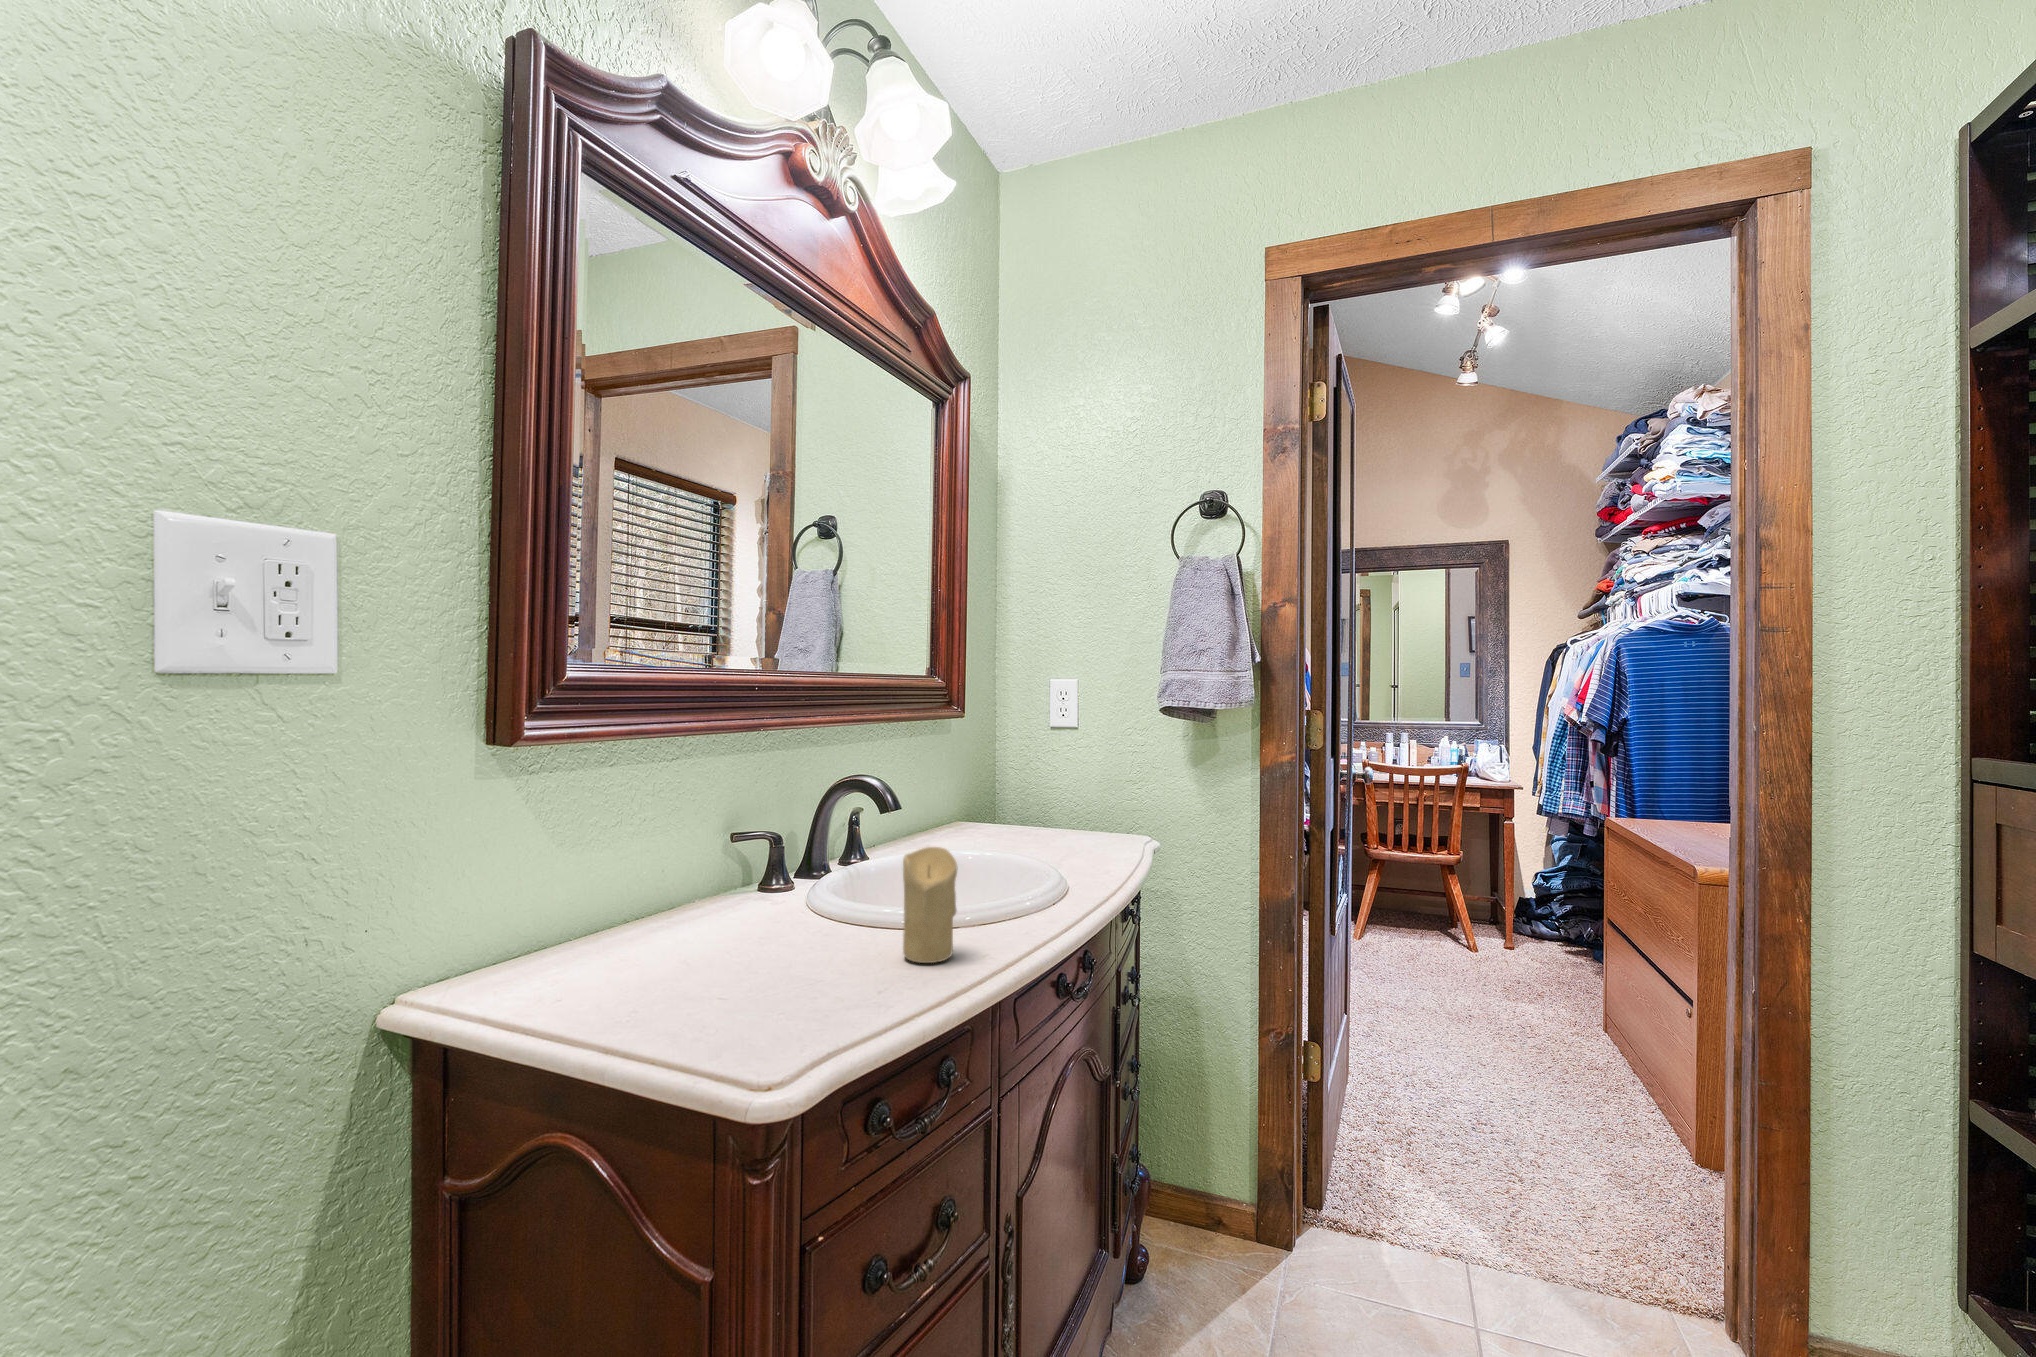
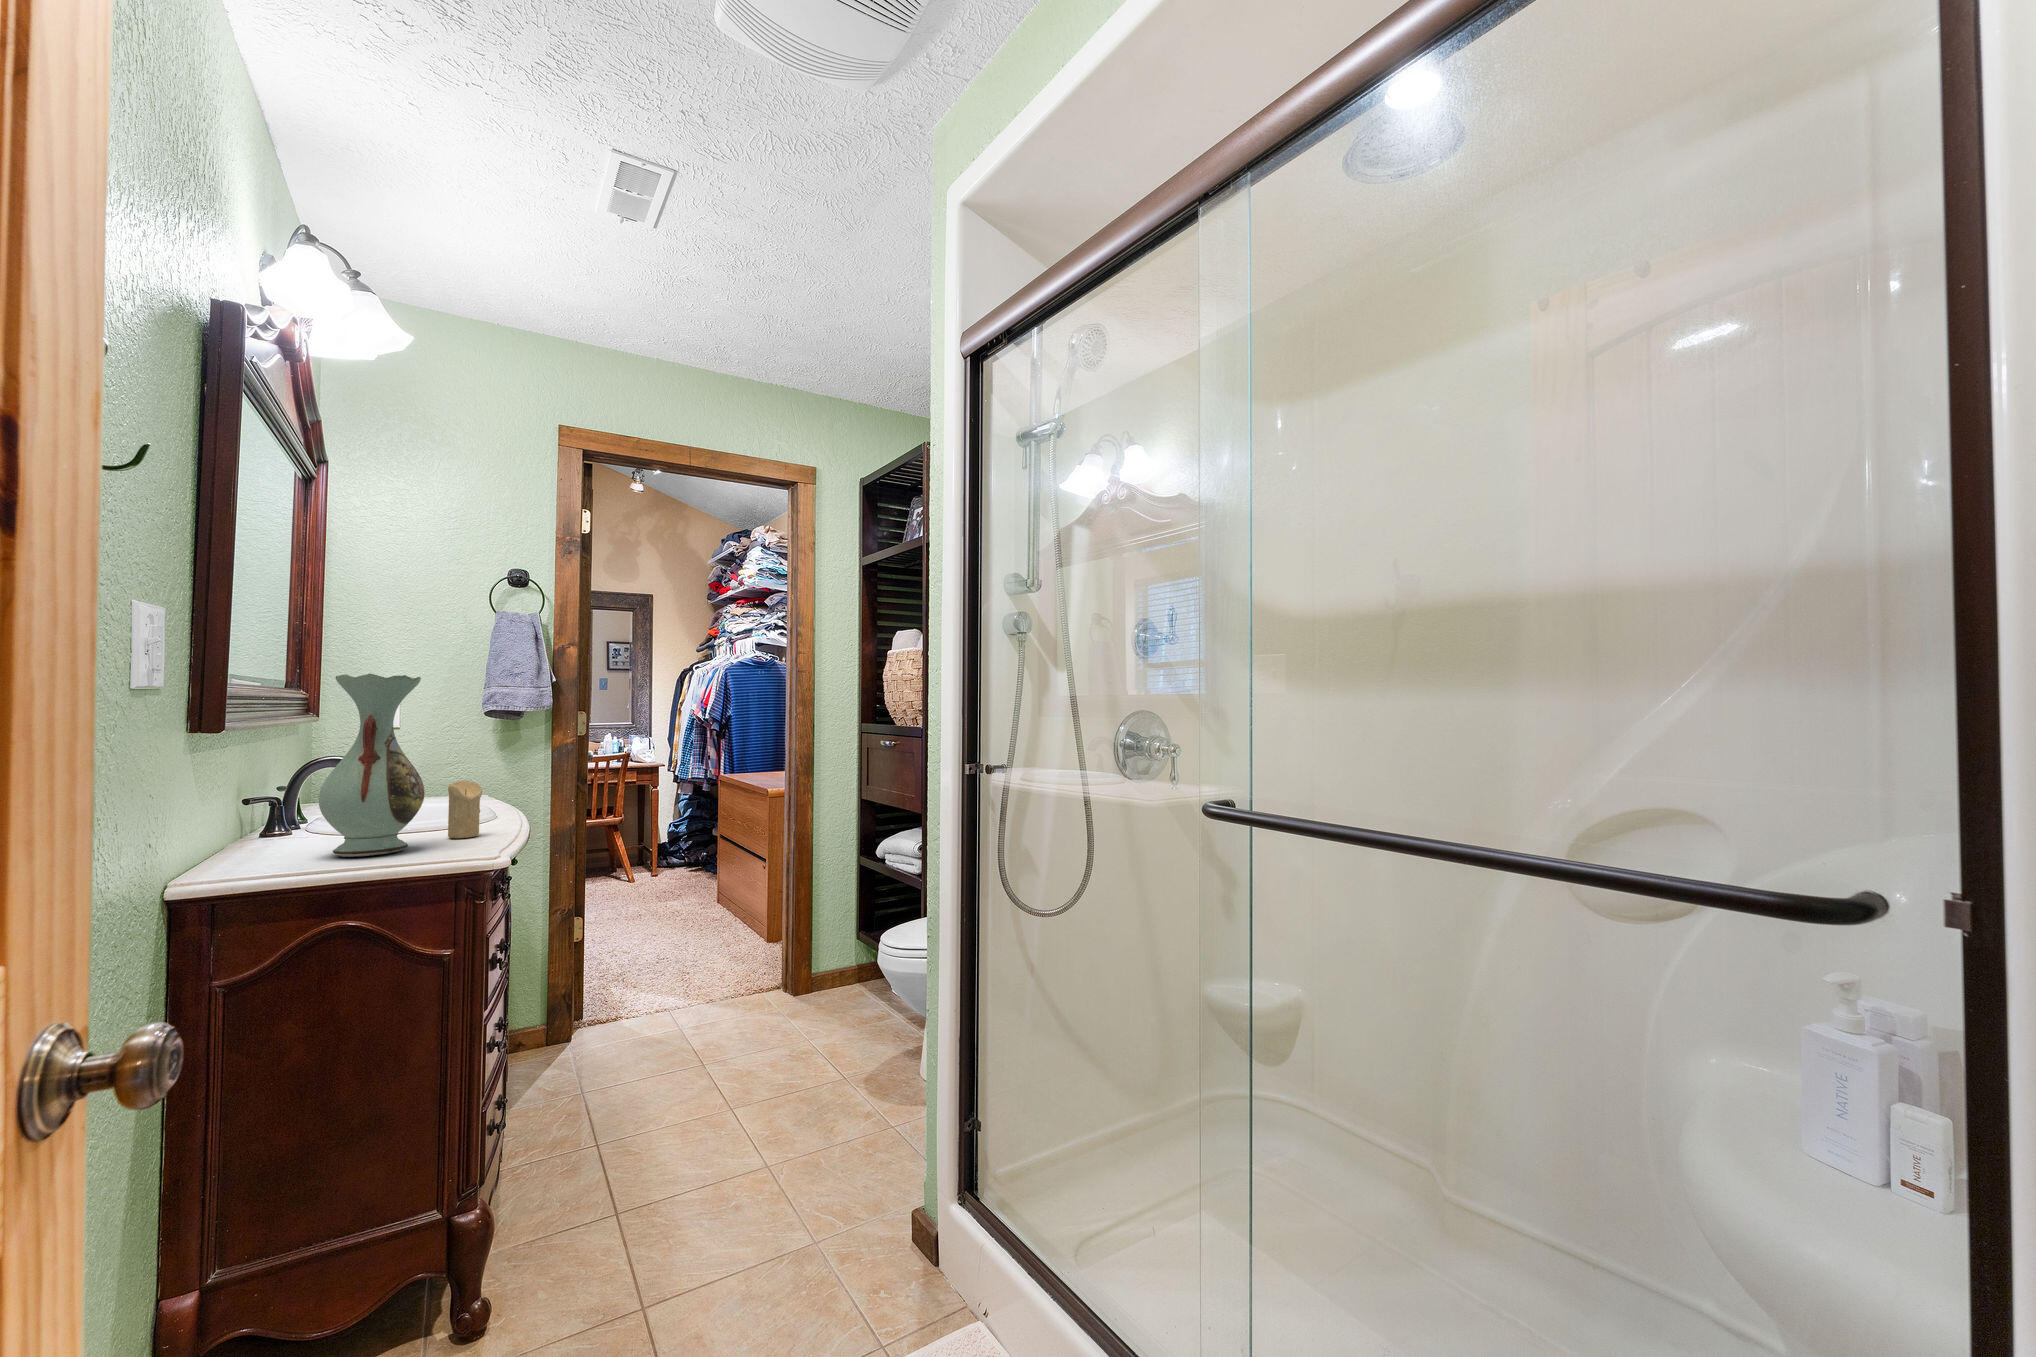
decorative vase: none [674,643,831,986] -> present [319,674,424,857]

